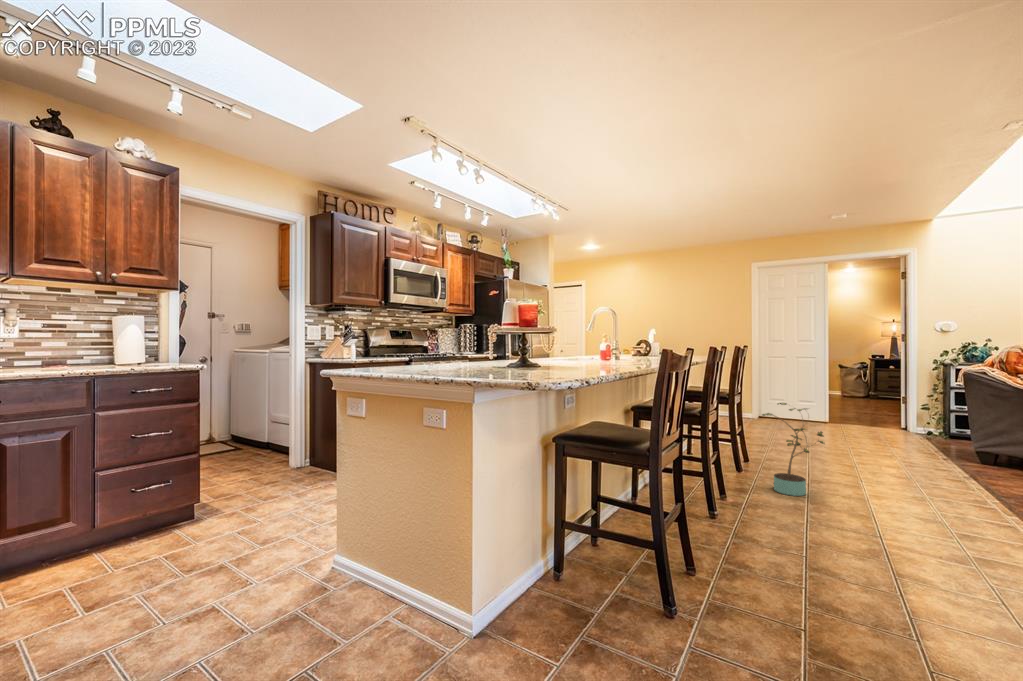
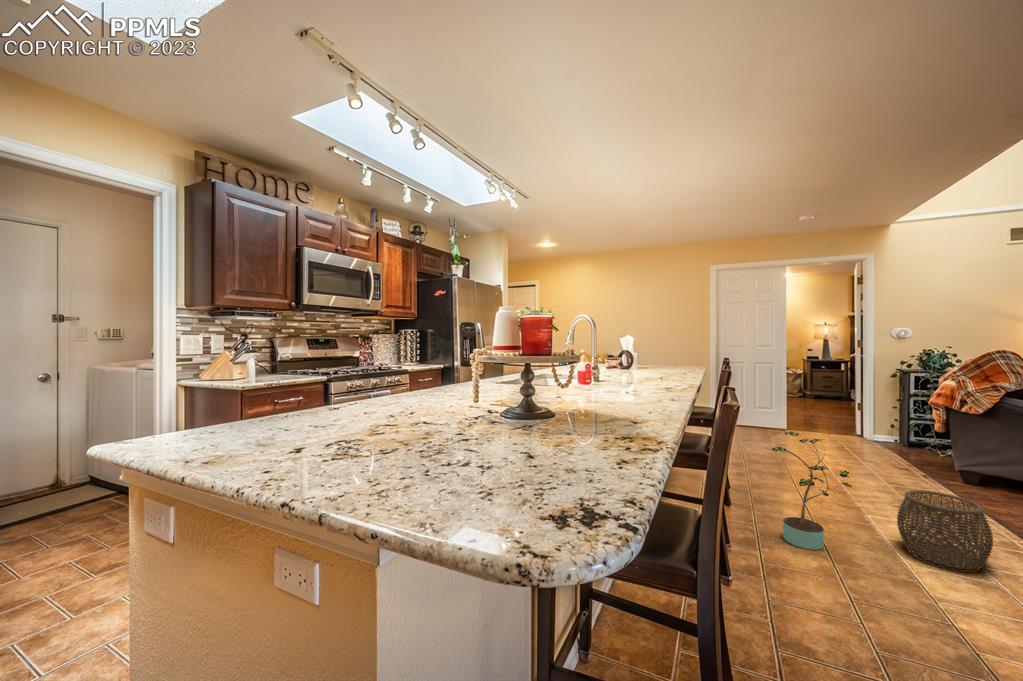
woven basket: none [871,451,945,511] -> present [897,490,993,570]

